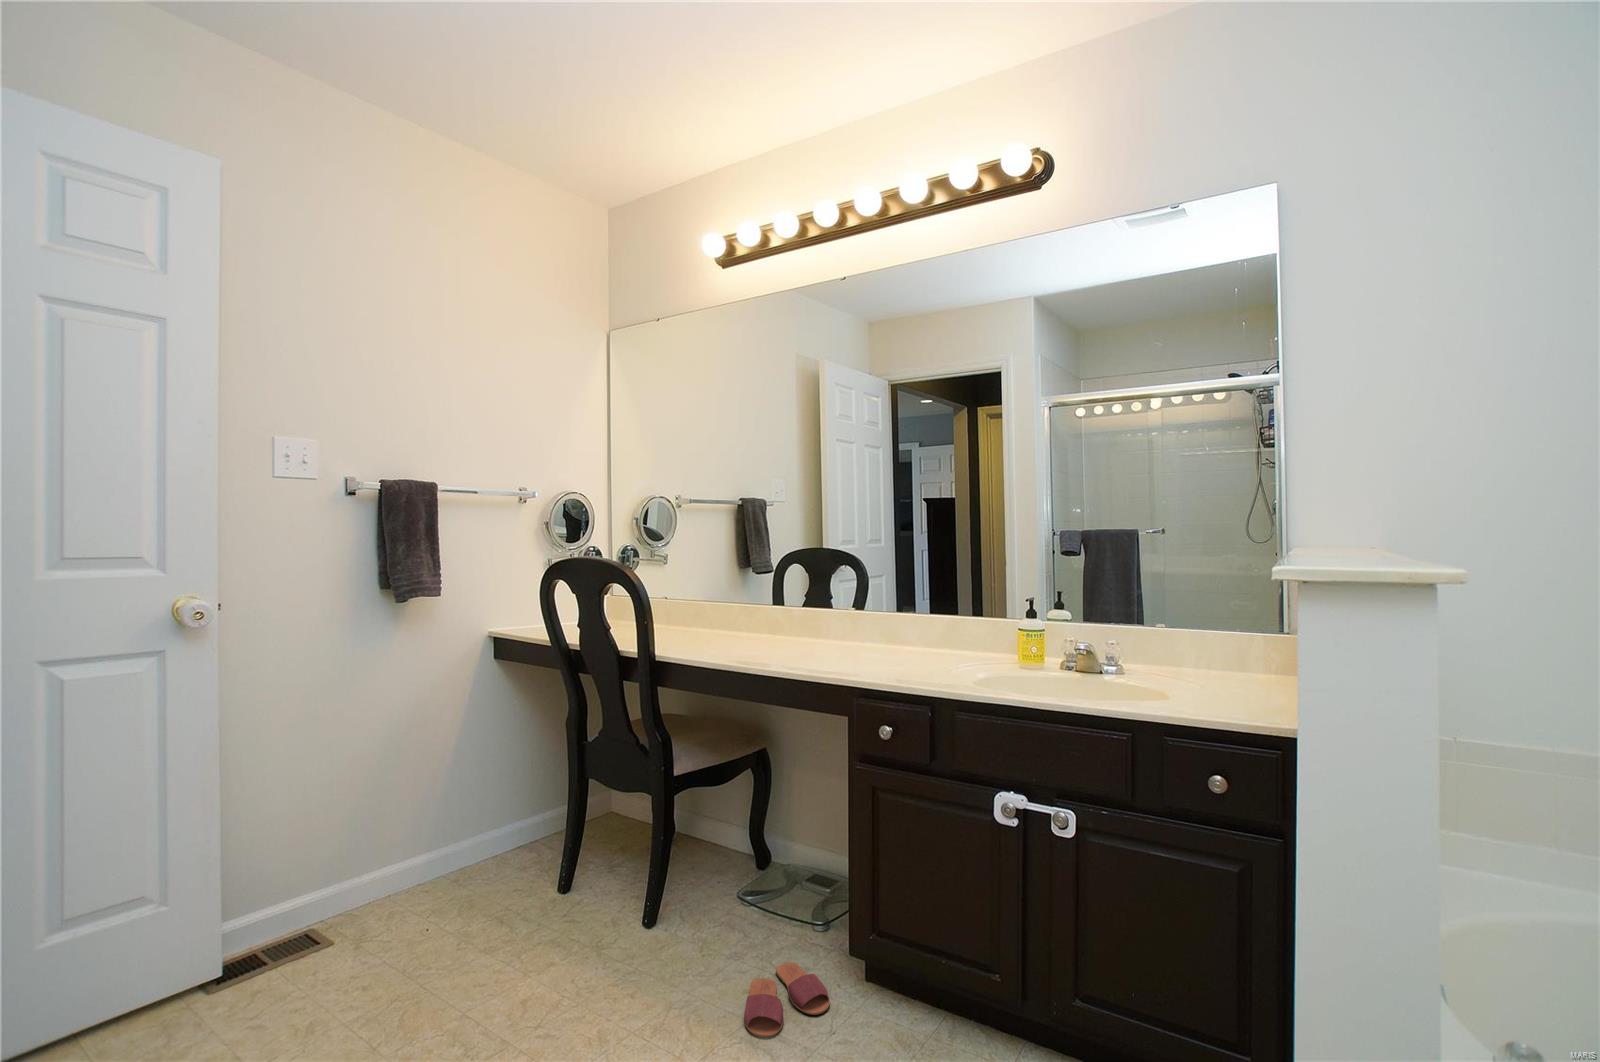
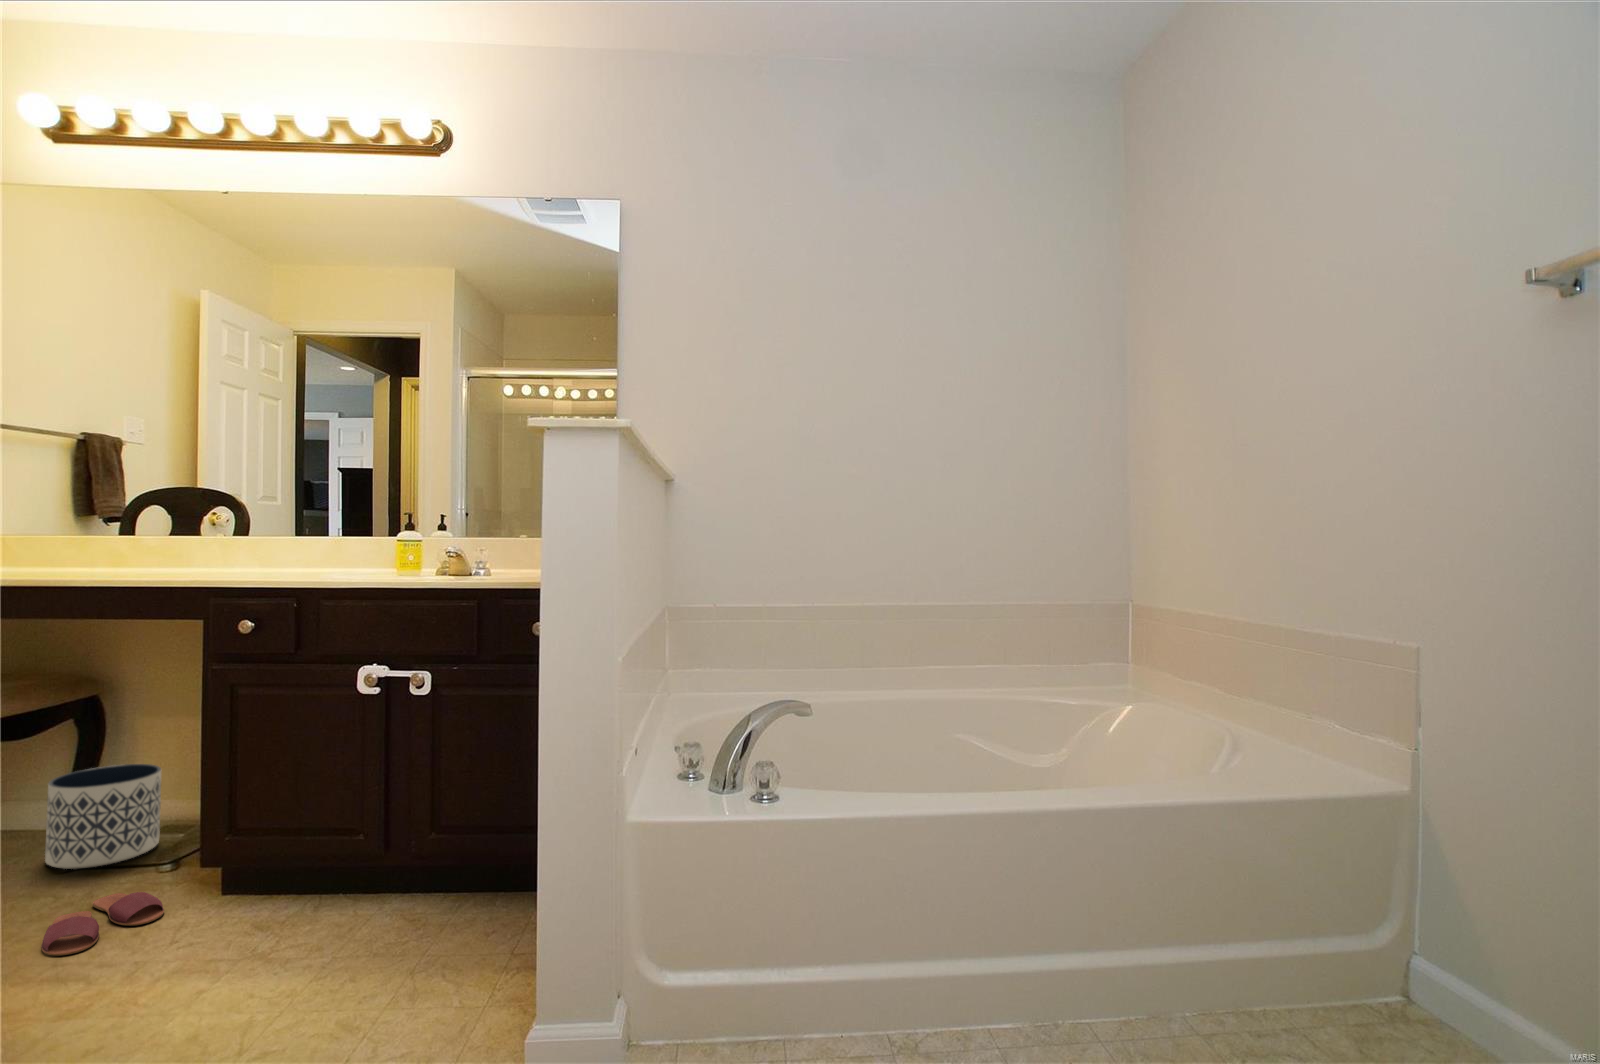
planter: none [740,817,817,916] -> present [45,764,161,869]

